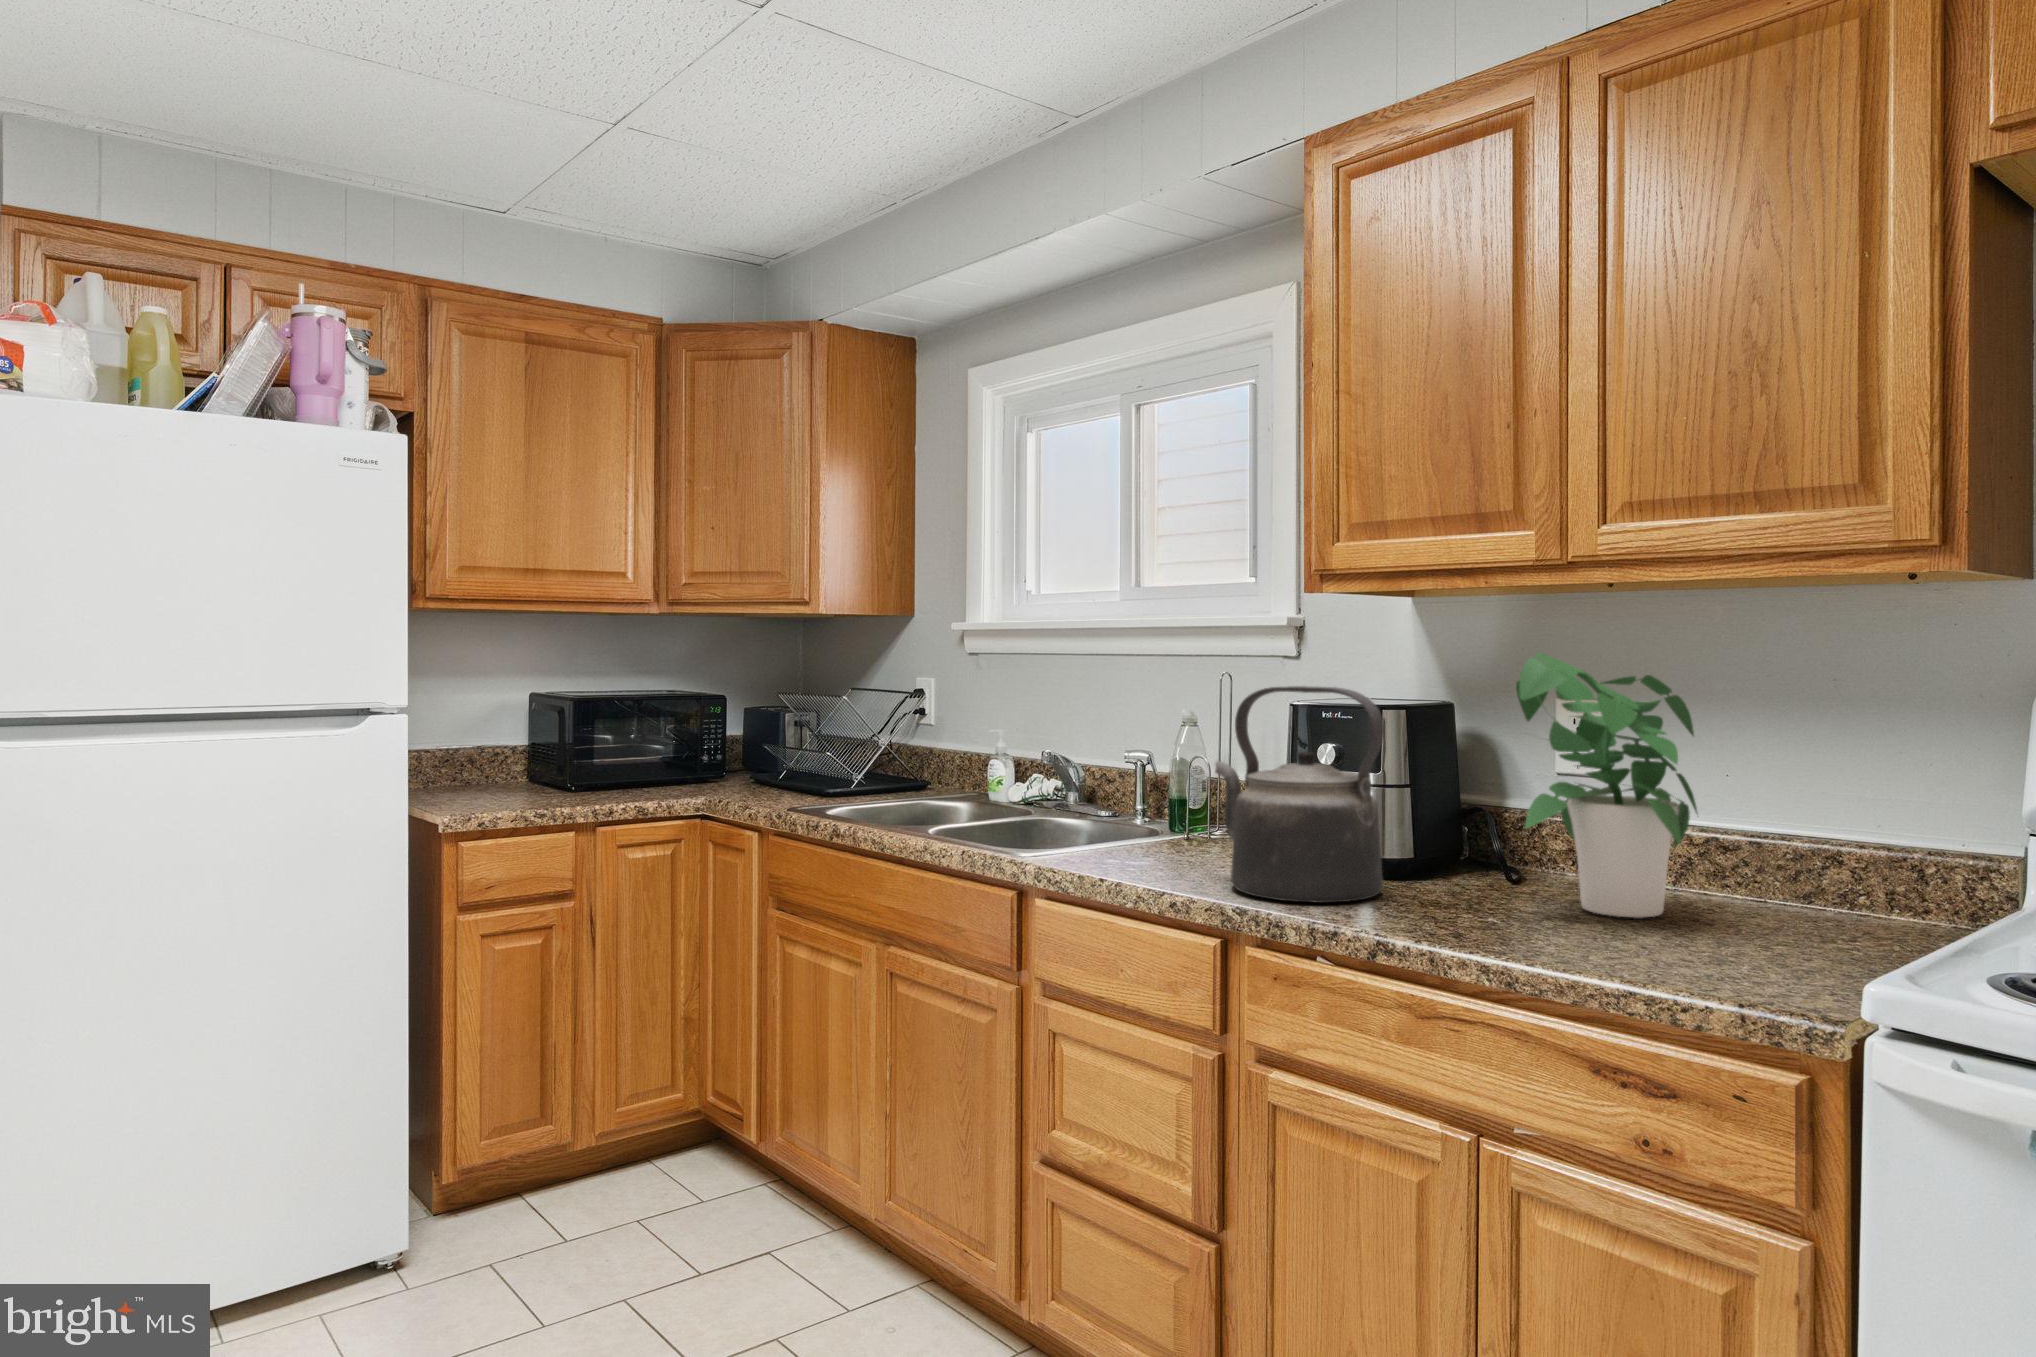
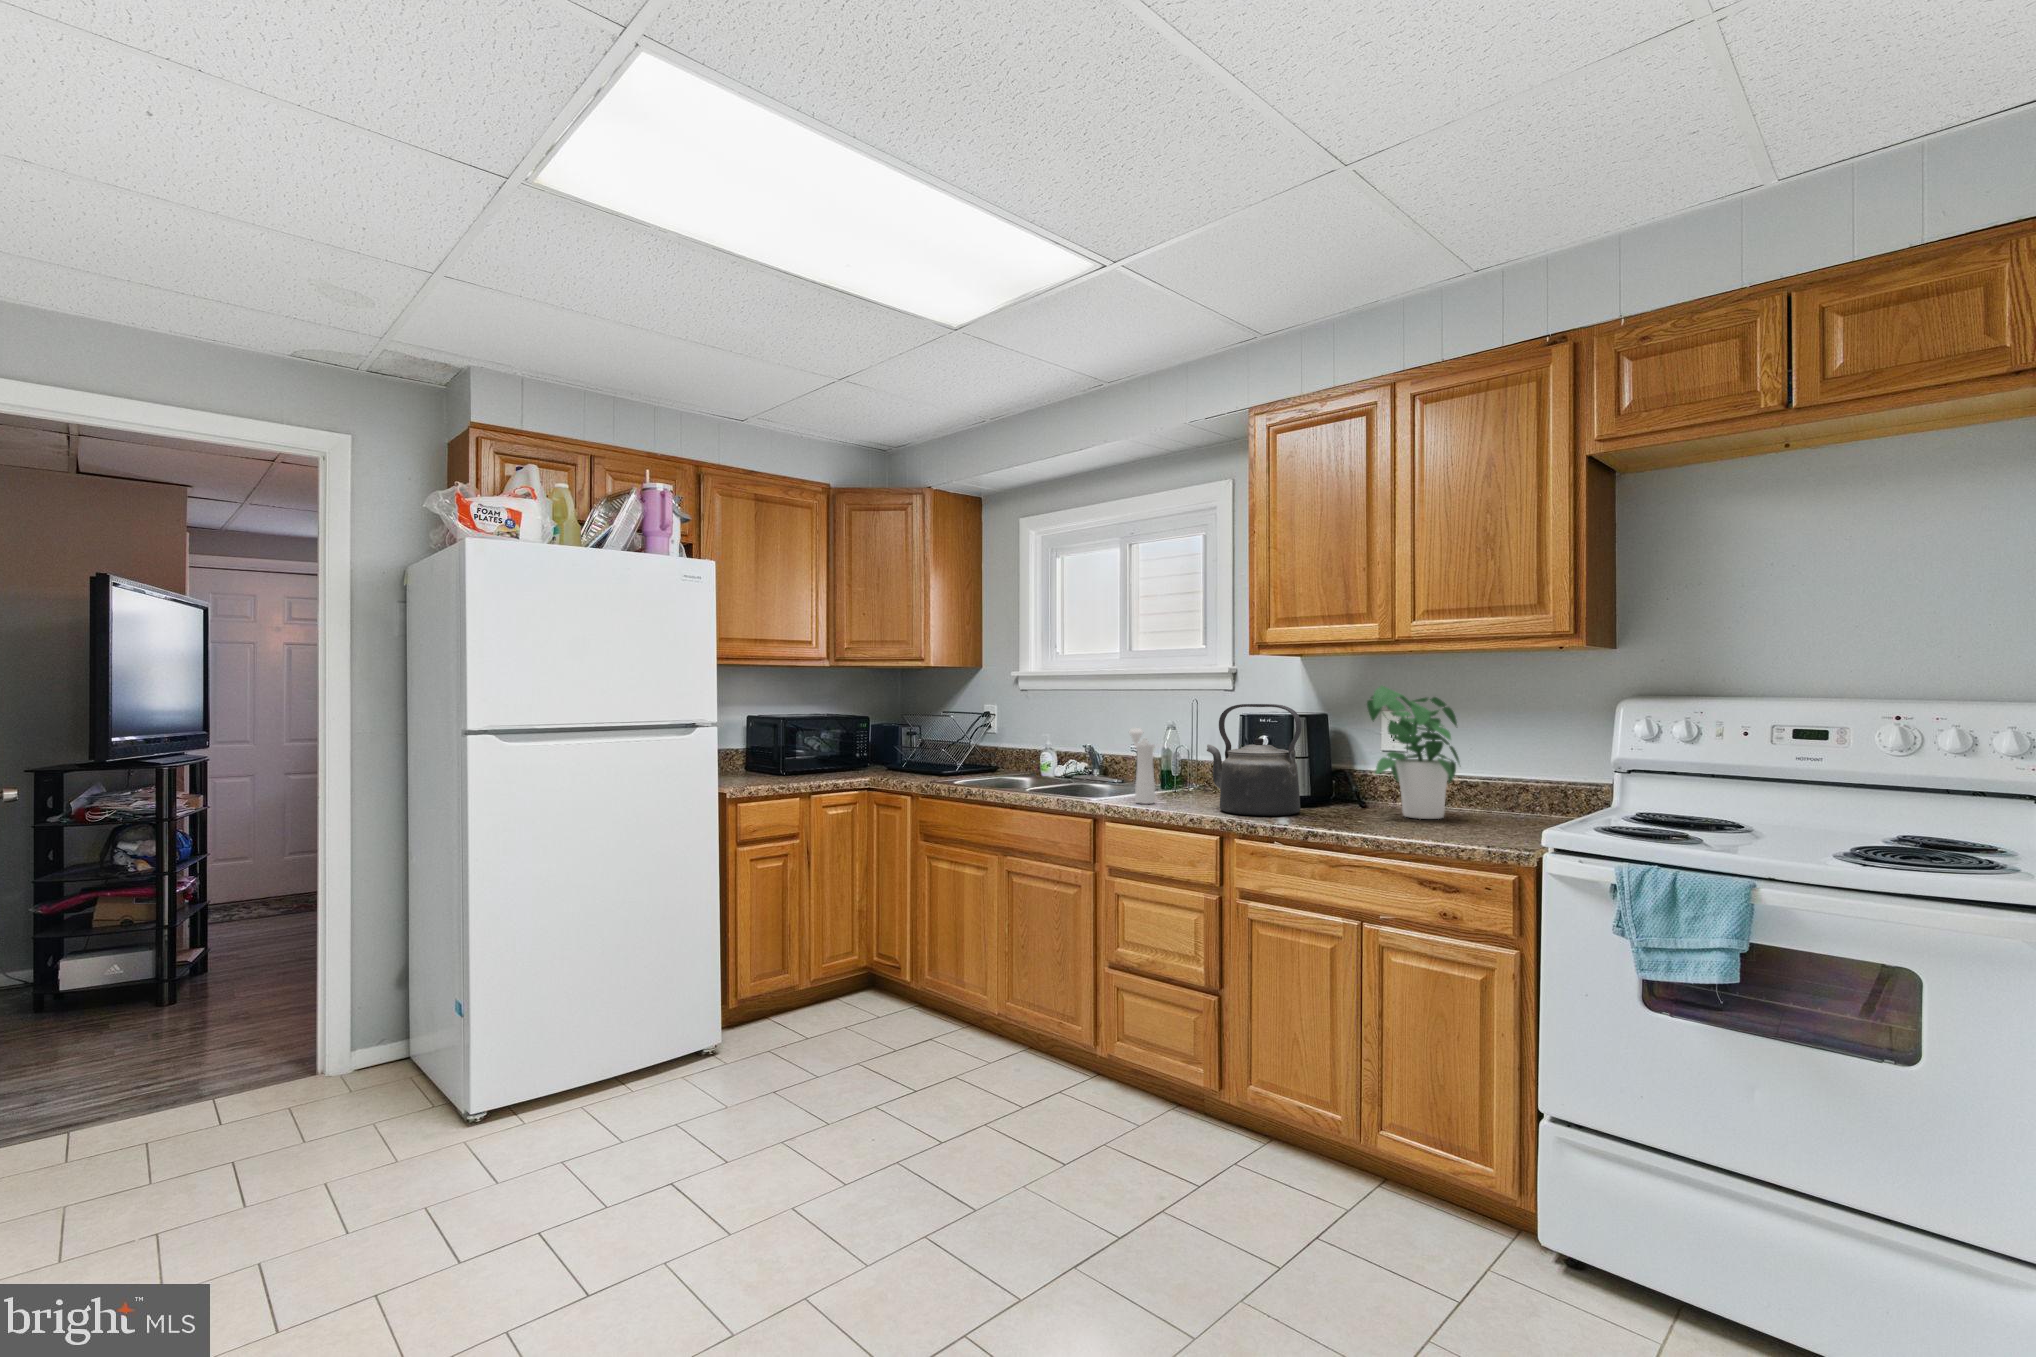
pepper mill: none [1089,727,1128,867] -> present [1129,728,1155,804]

